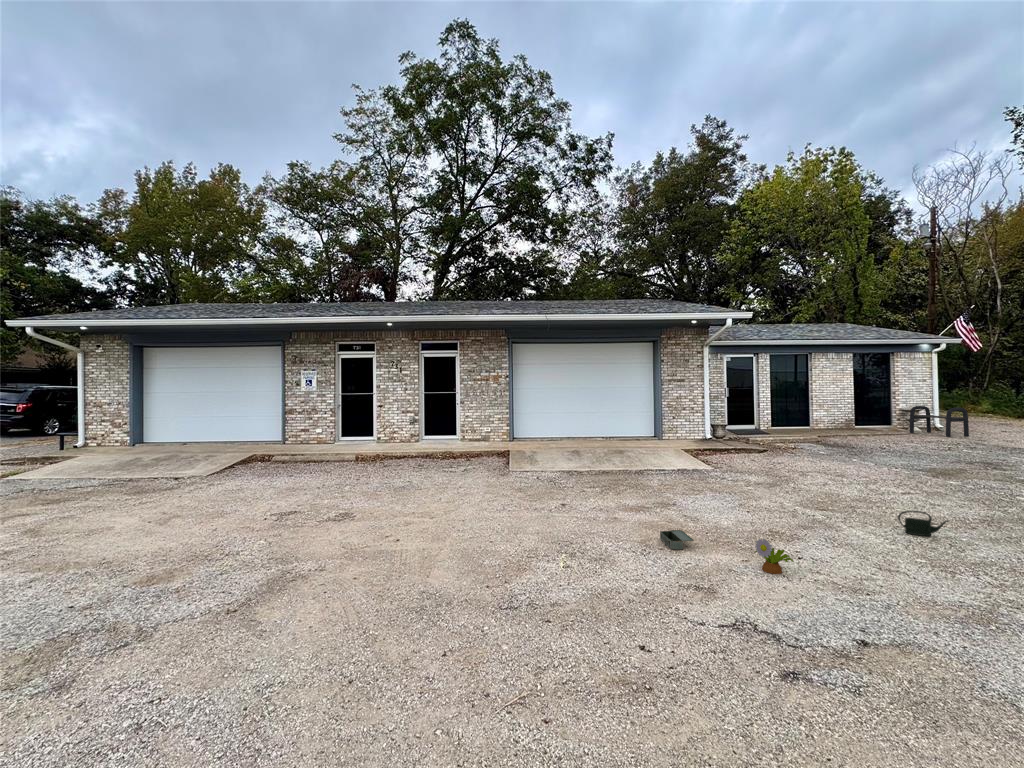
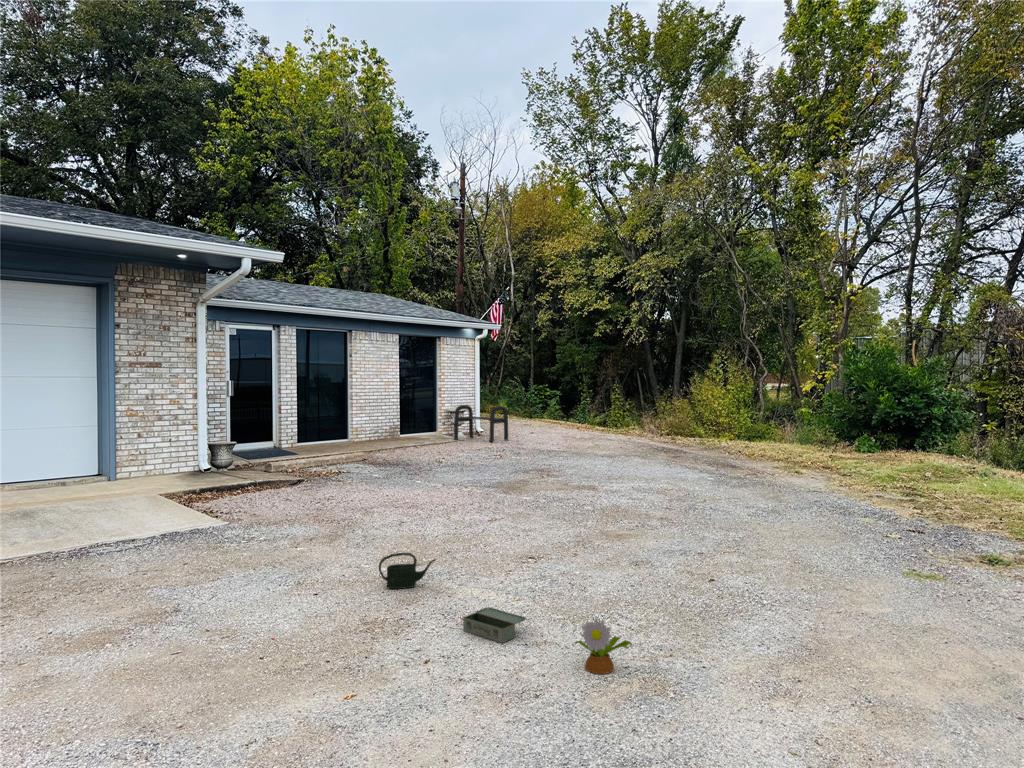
watering can: present [898,511,949,536] -> present [379,553,436,589]
toolbox: present [660,530,694,550] -> present [463,607,526,643]
decorative plant: present [754,538,794,574] -> present [572,619,632,674]

